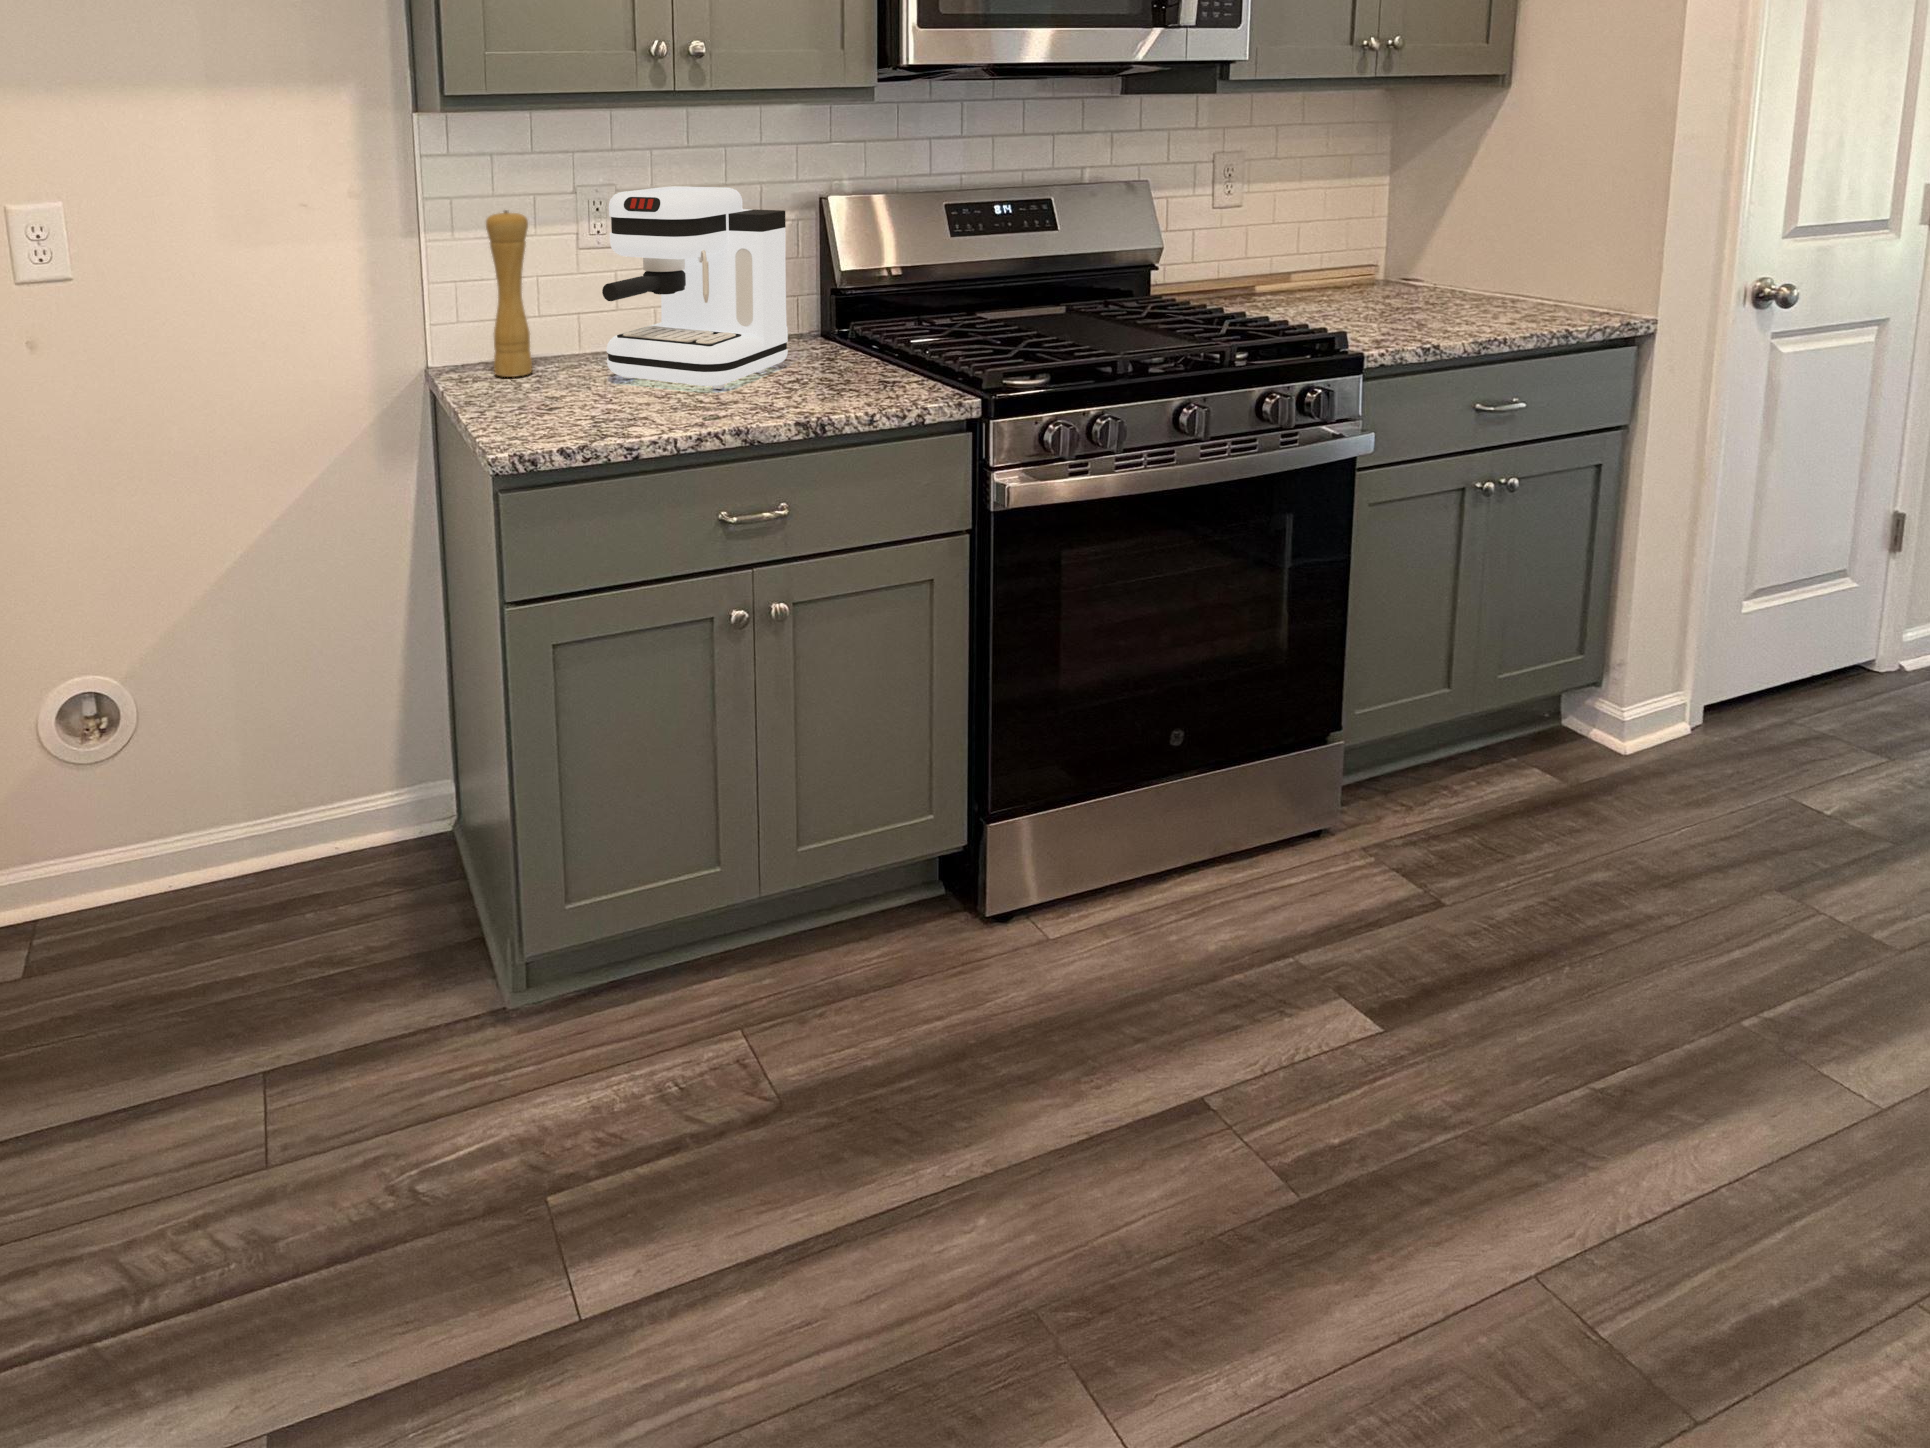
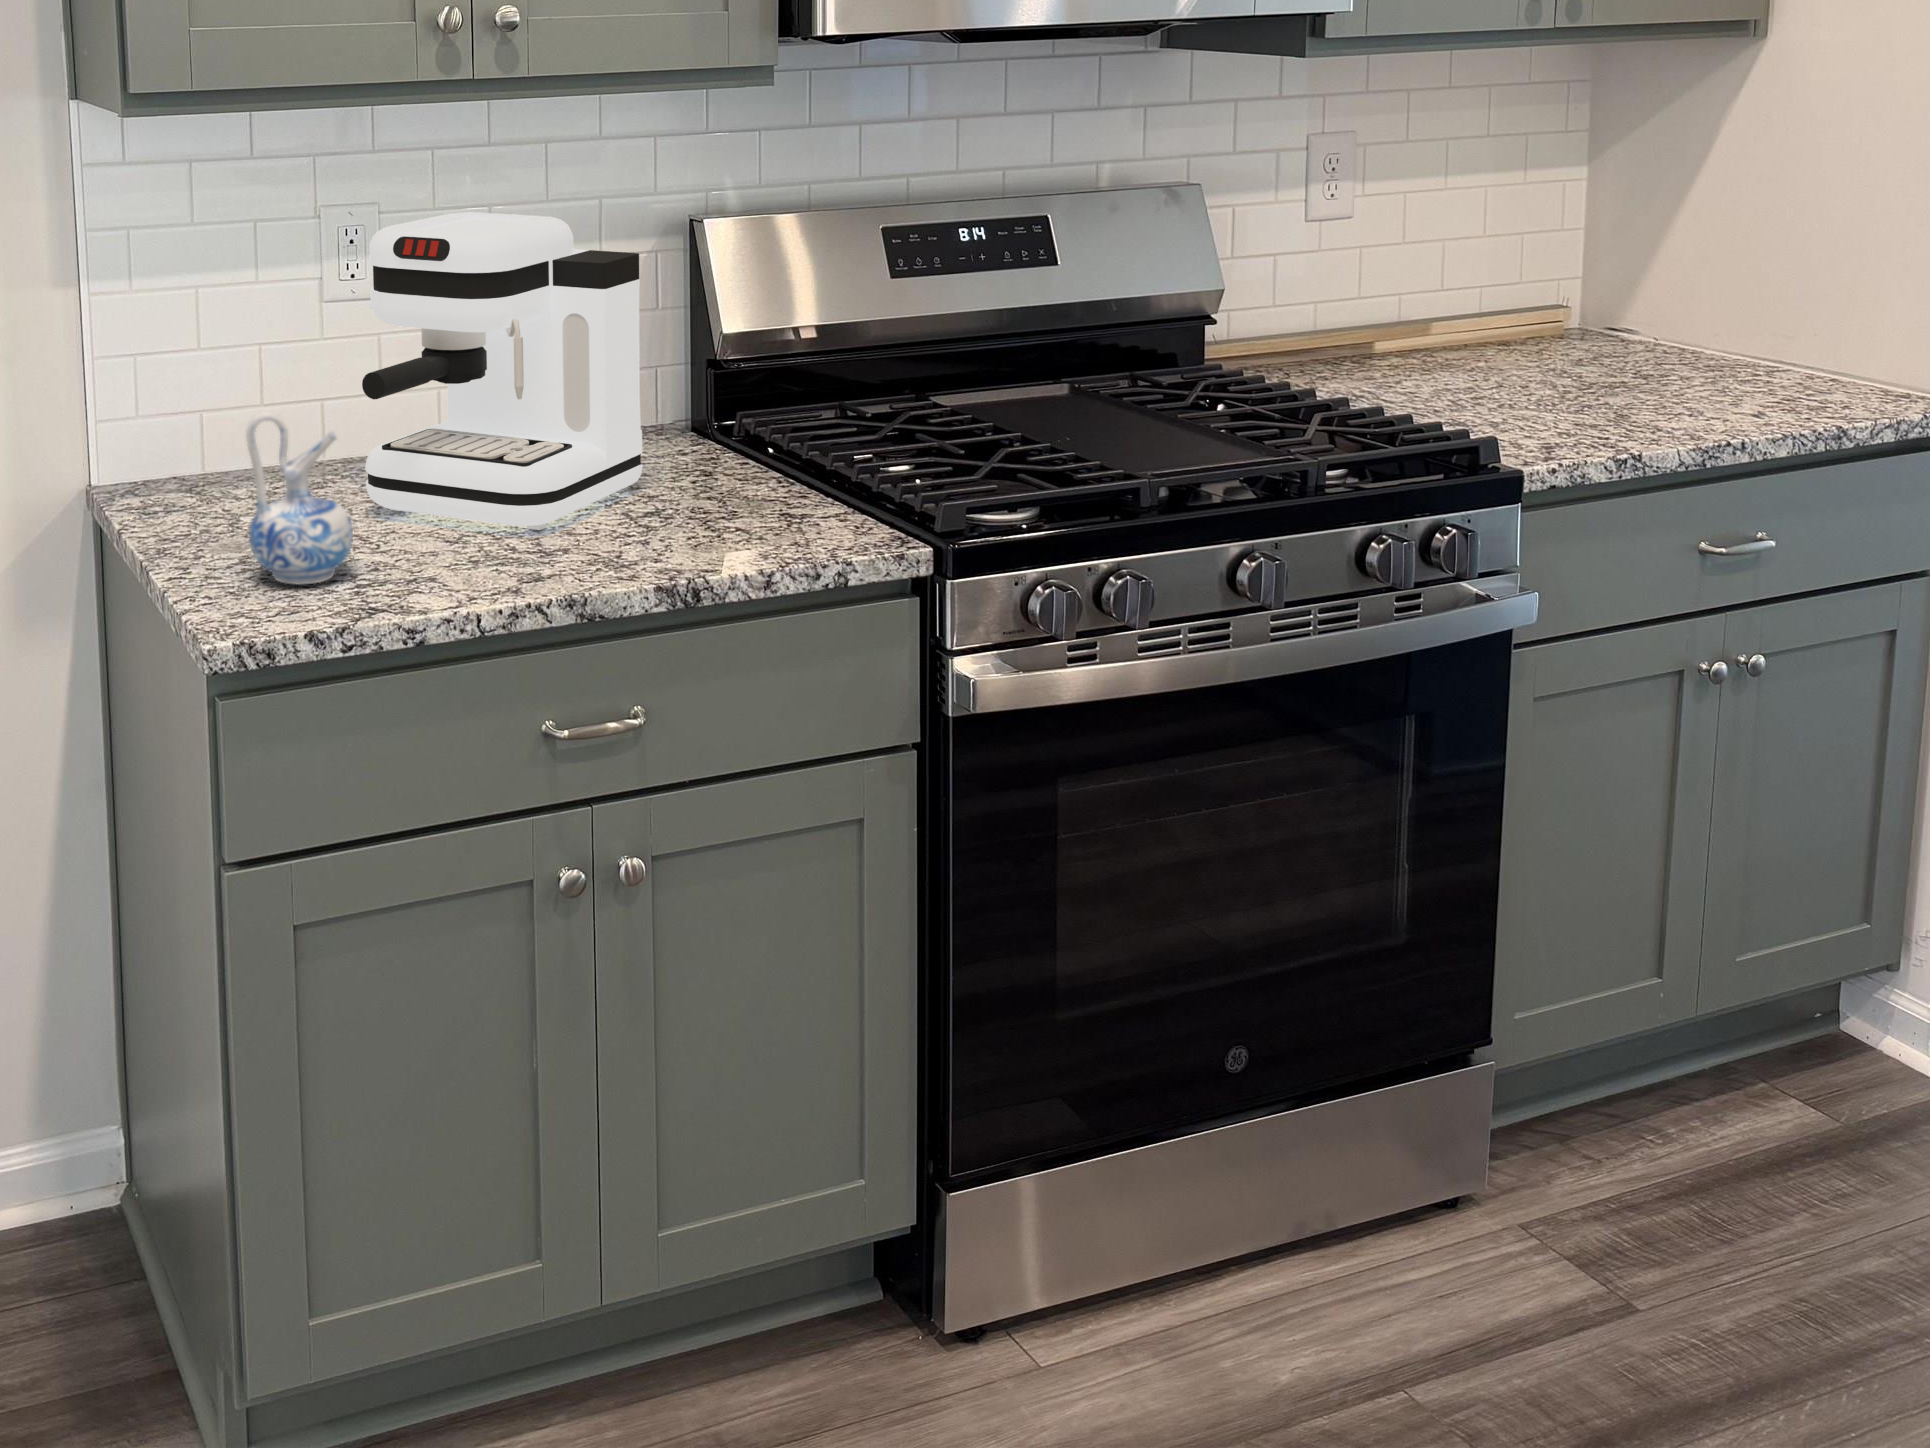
pepper mill: present [486,210,532,377] -> none [178,251,249,507]
ceramic pitcher: none [523,306,595,421] -> present [246,412,353,585]

